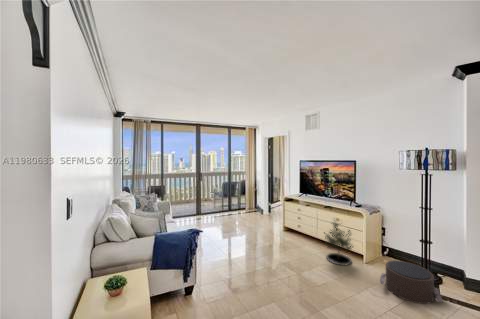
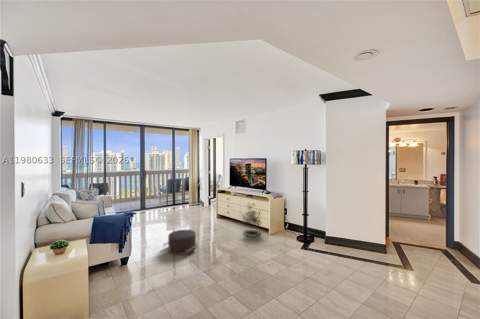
pouf: present [380,261,442,304] -> present [164,230,197,255]

